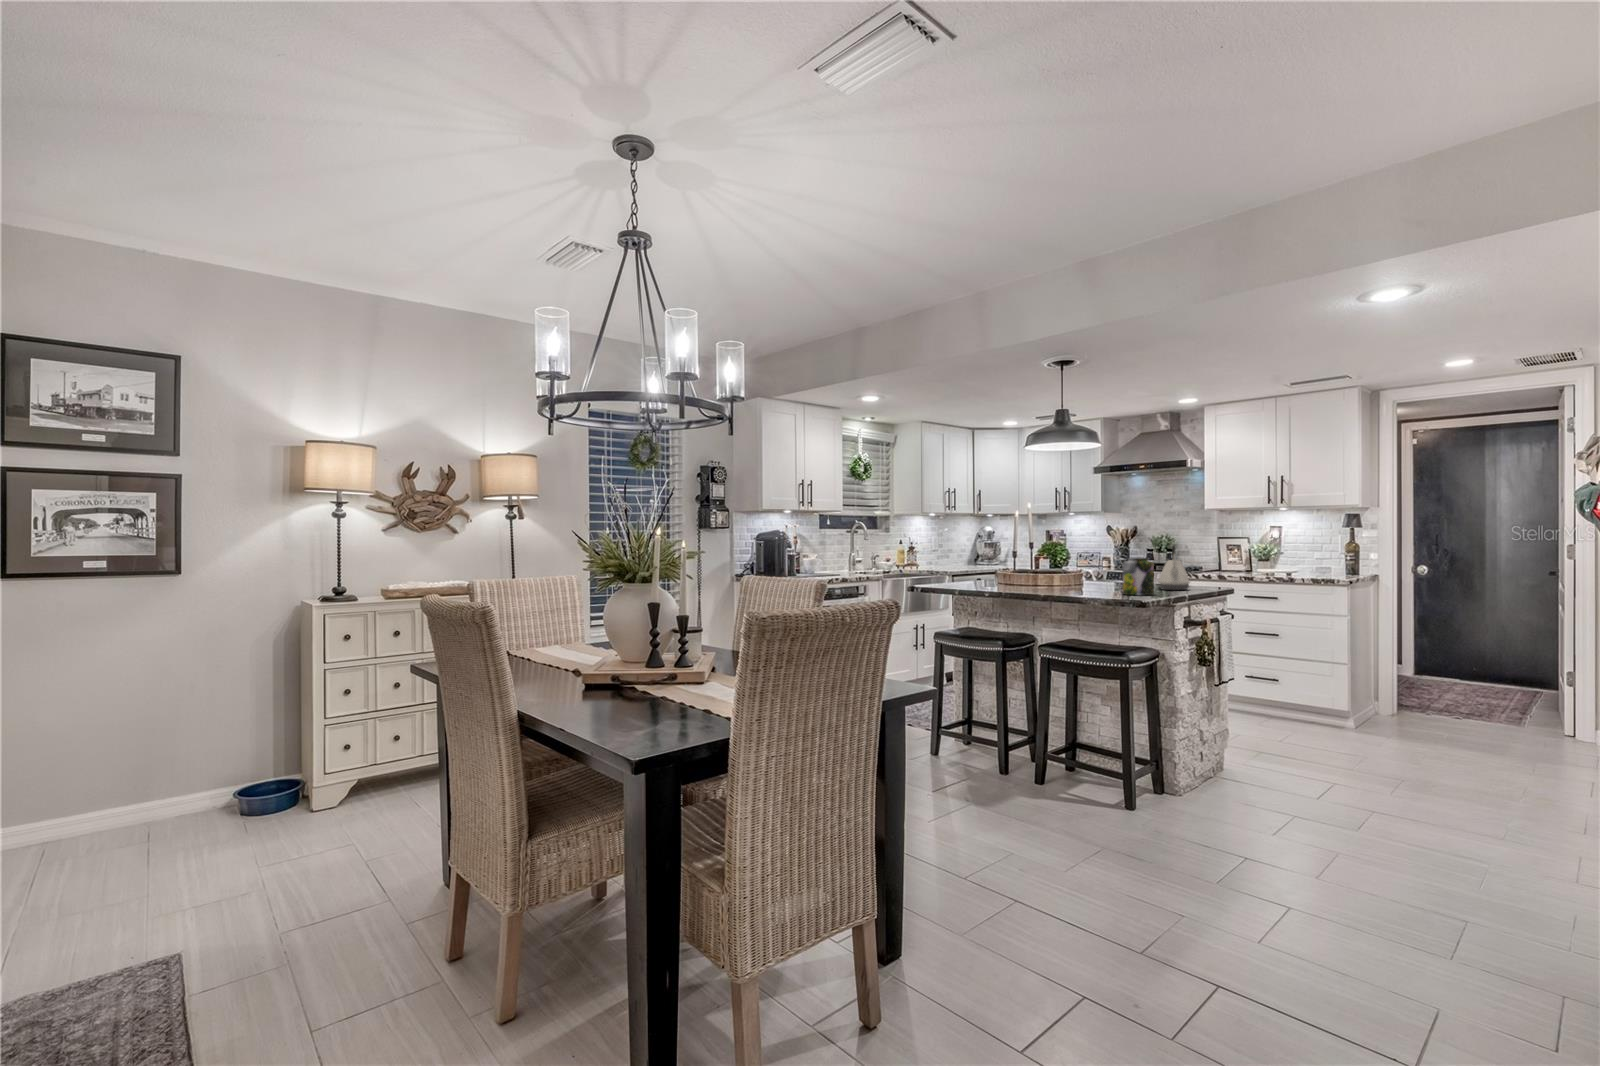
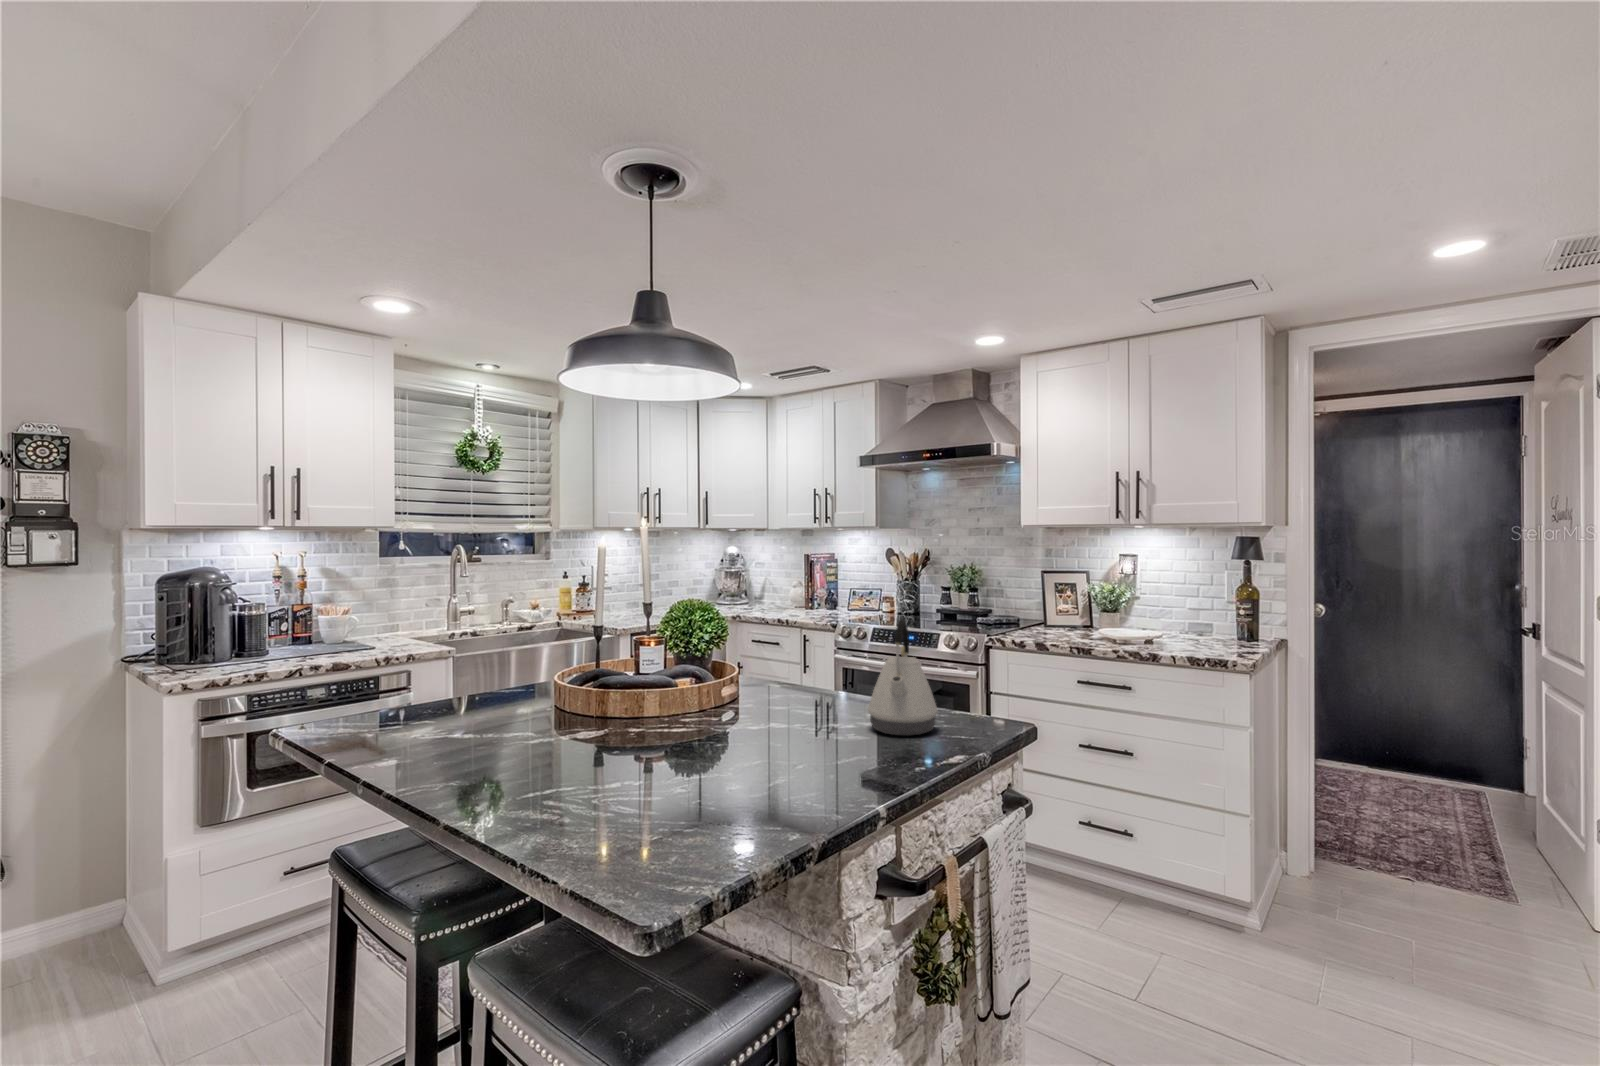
jar: present [1122,558,1154,595] -> none [729,669,811,791]

